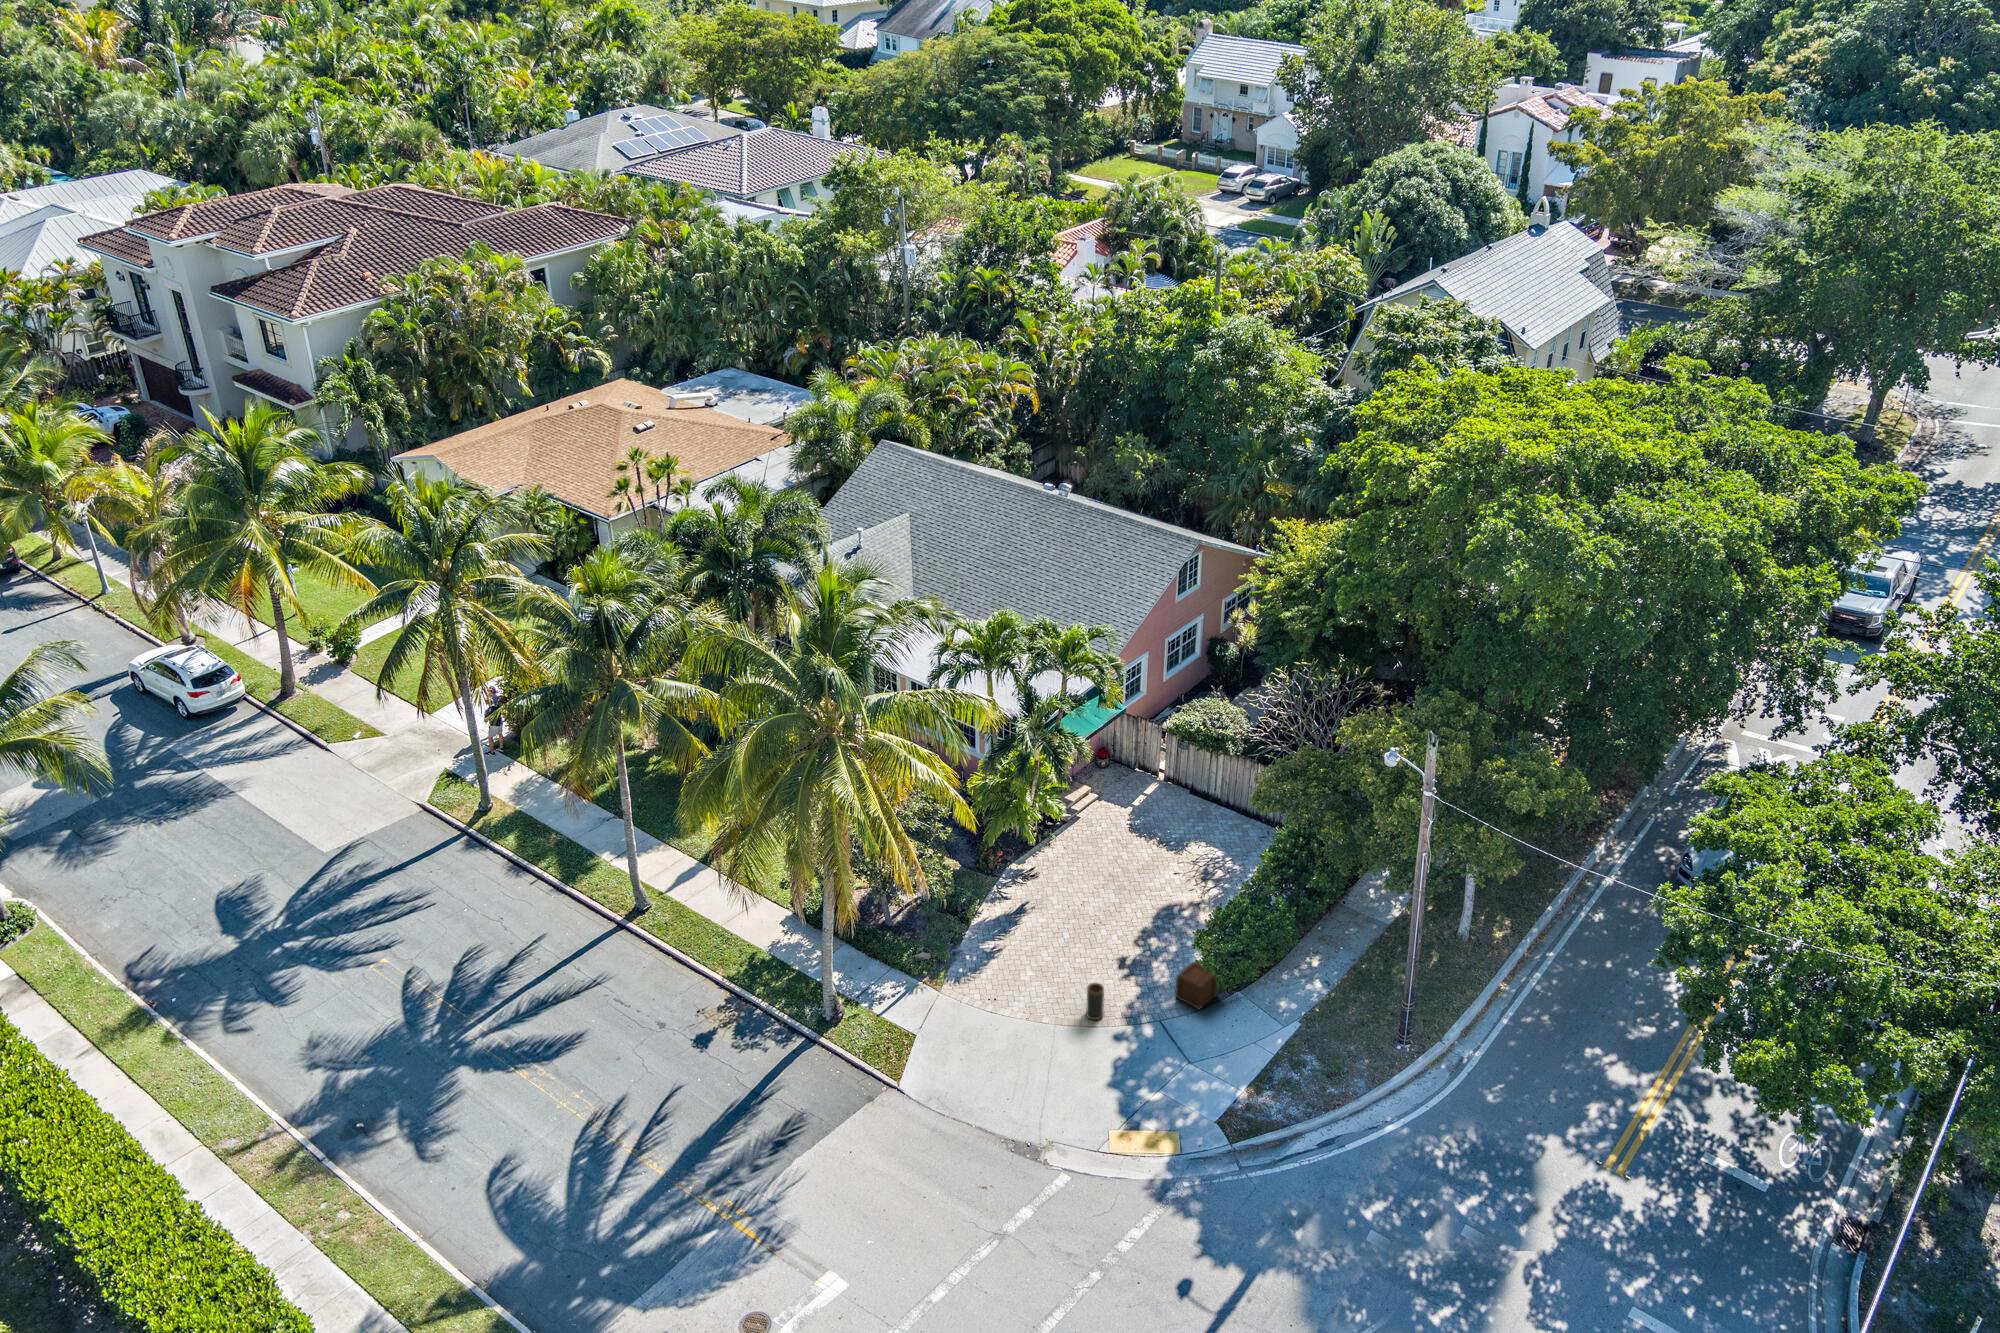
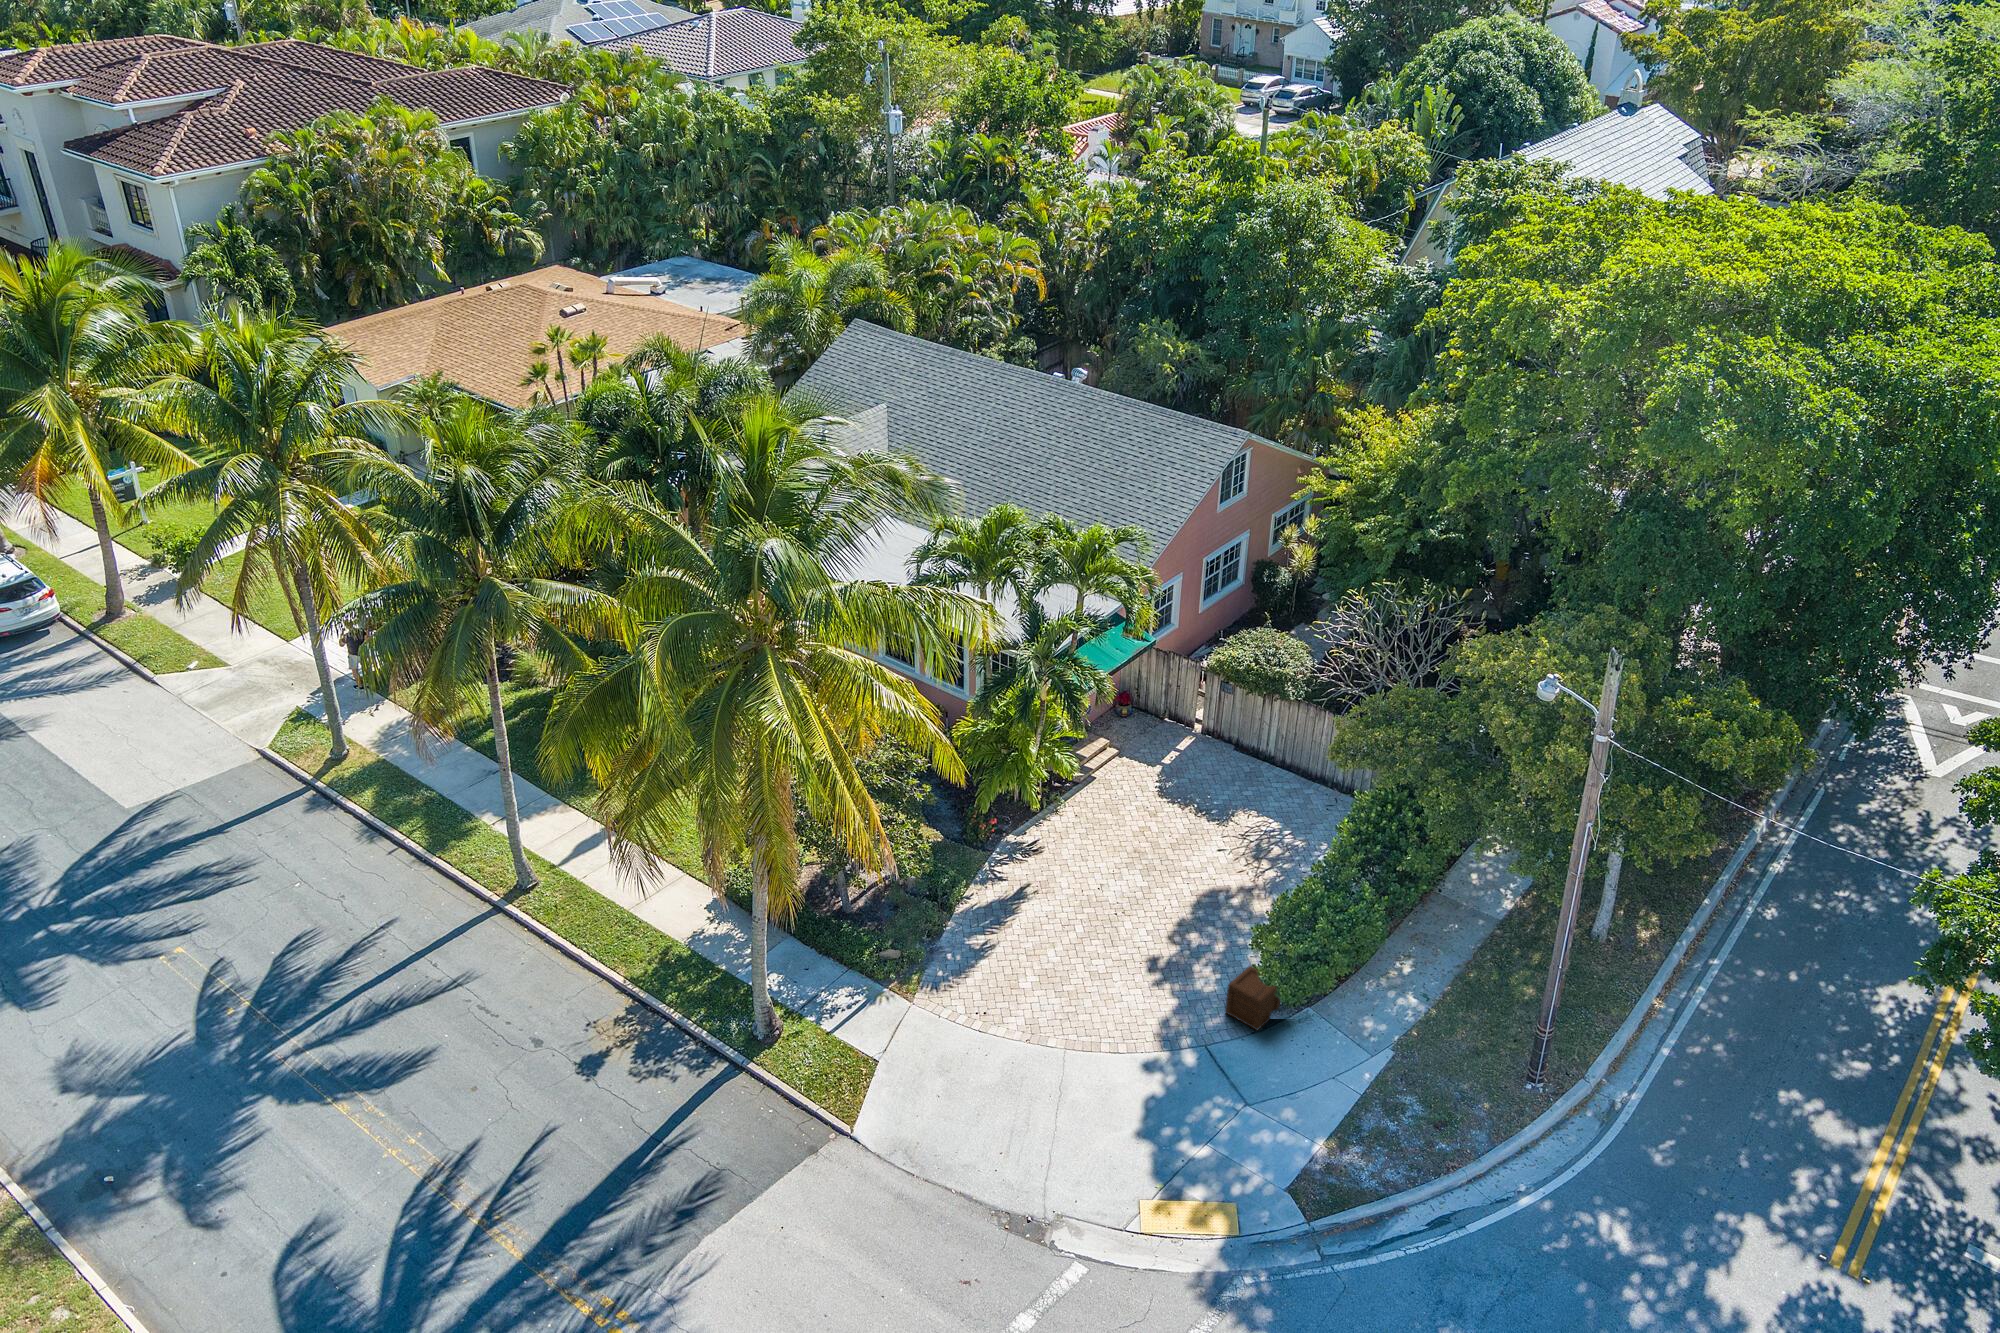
trash can: present [1086,983,1104,1020] -> none [1107,993,1132,1043]

